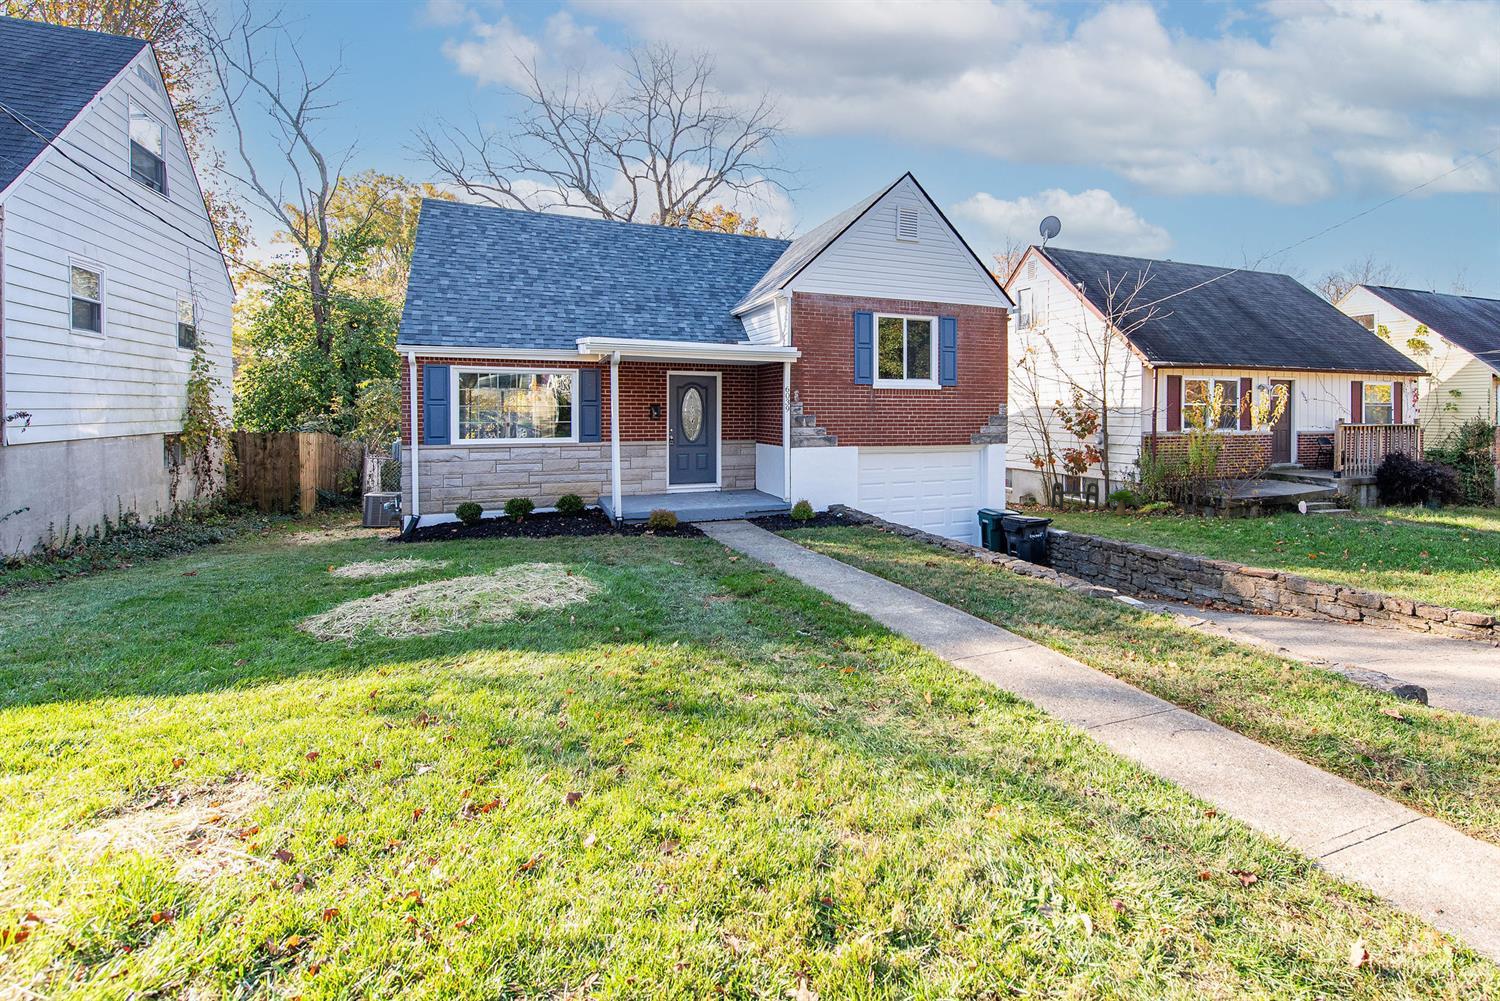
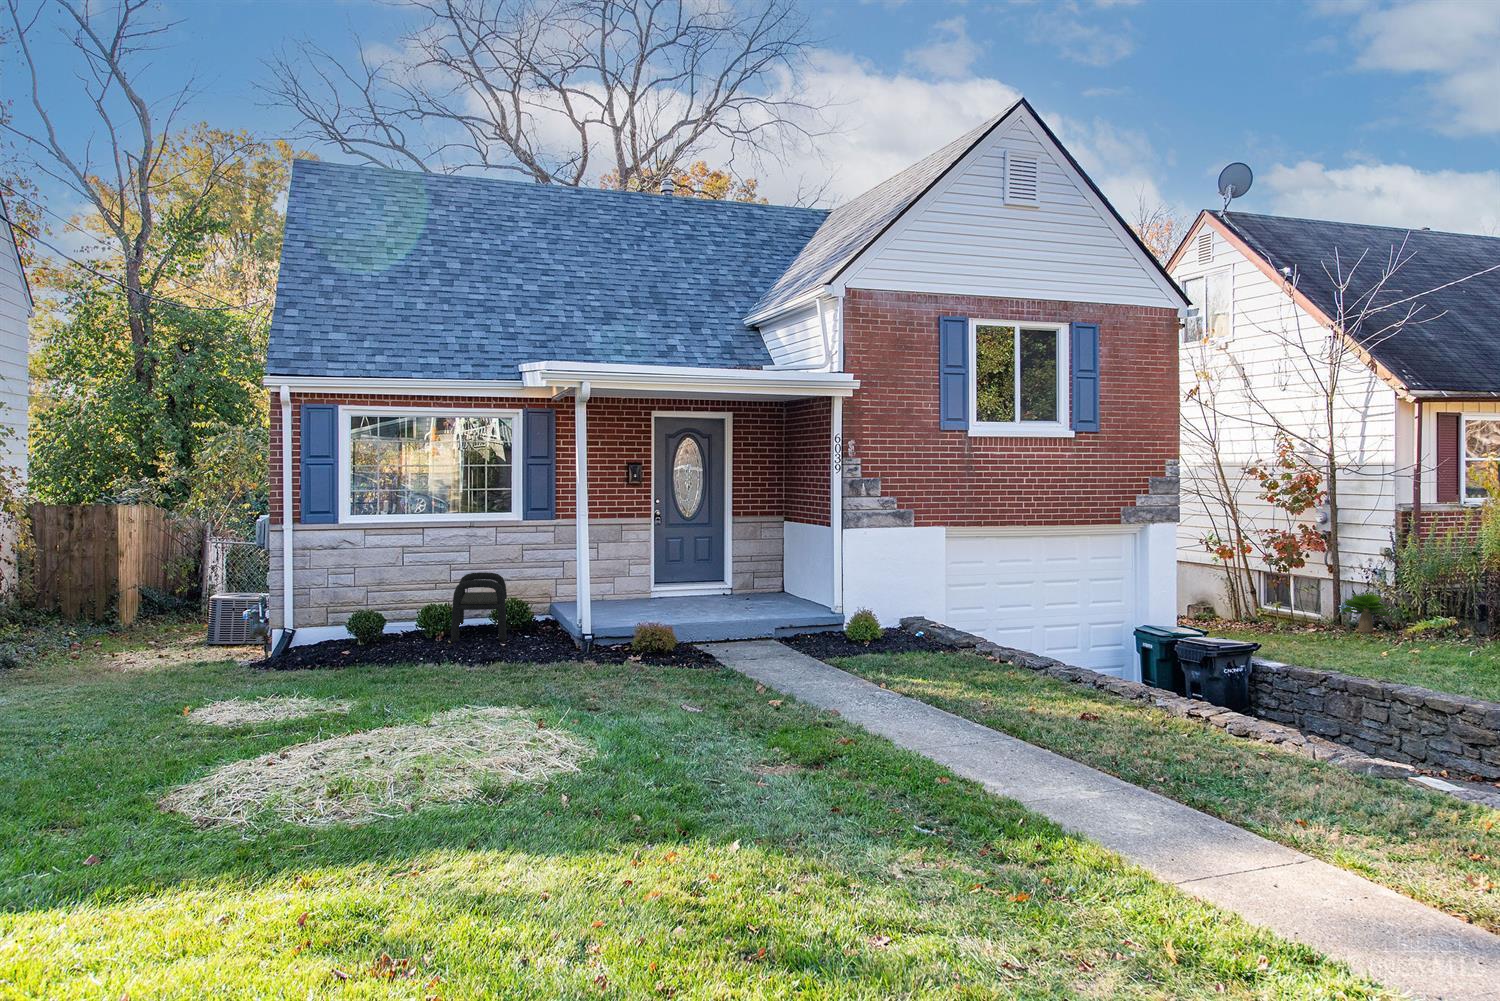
bench: present [1051,482,1099,510] -> present [451,572,508,642]

